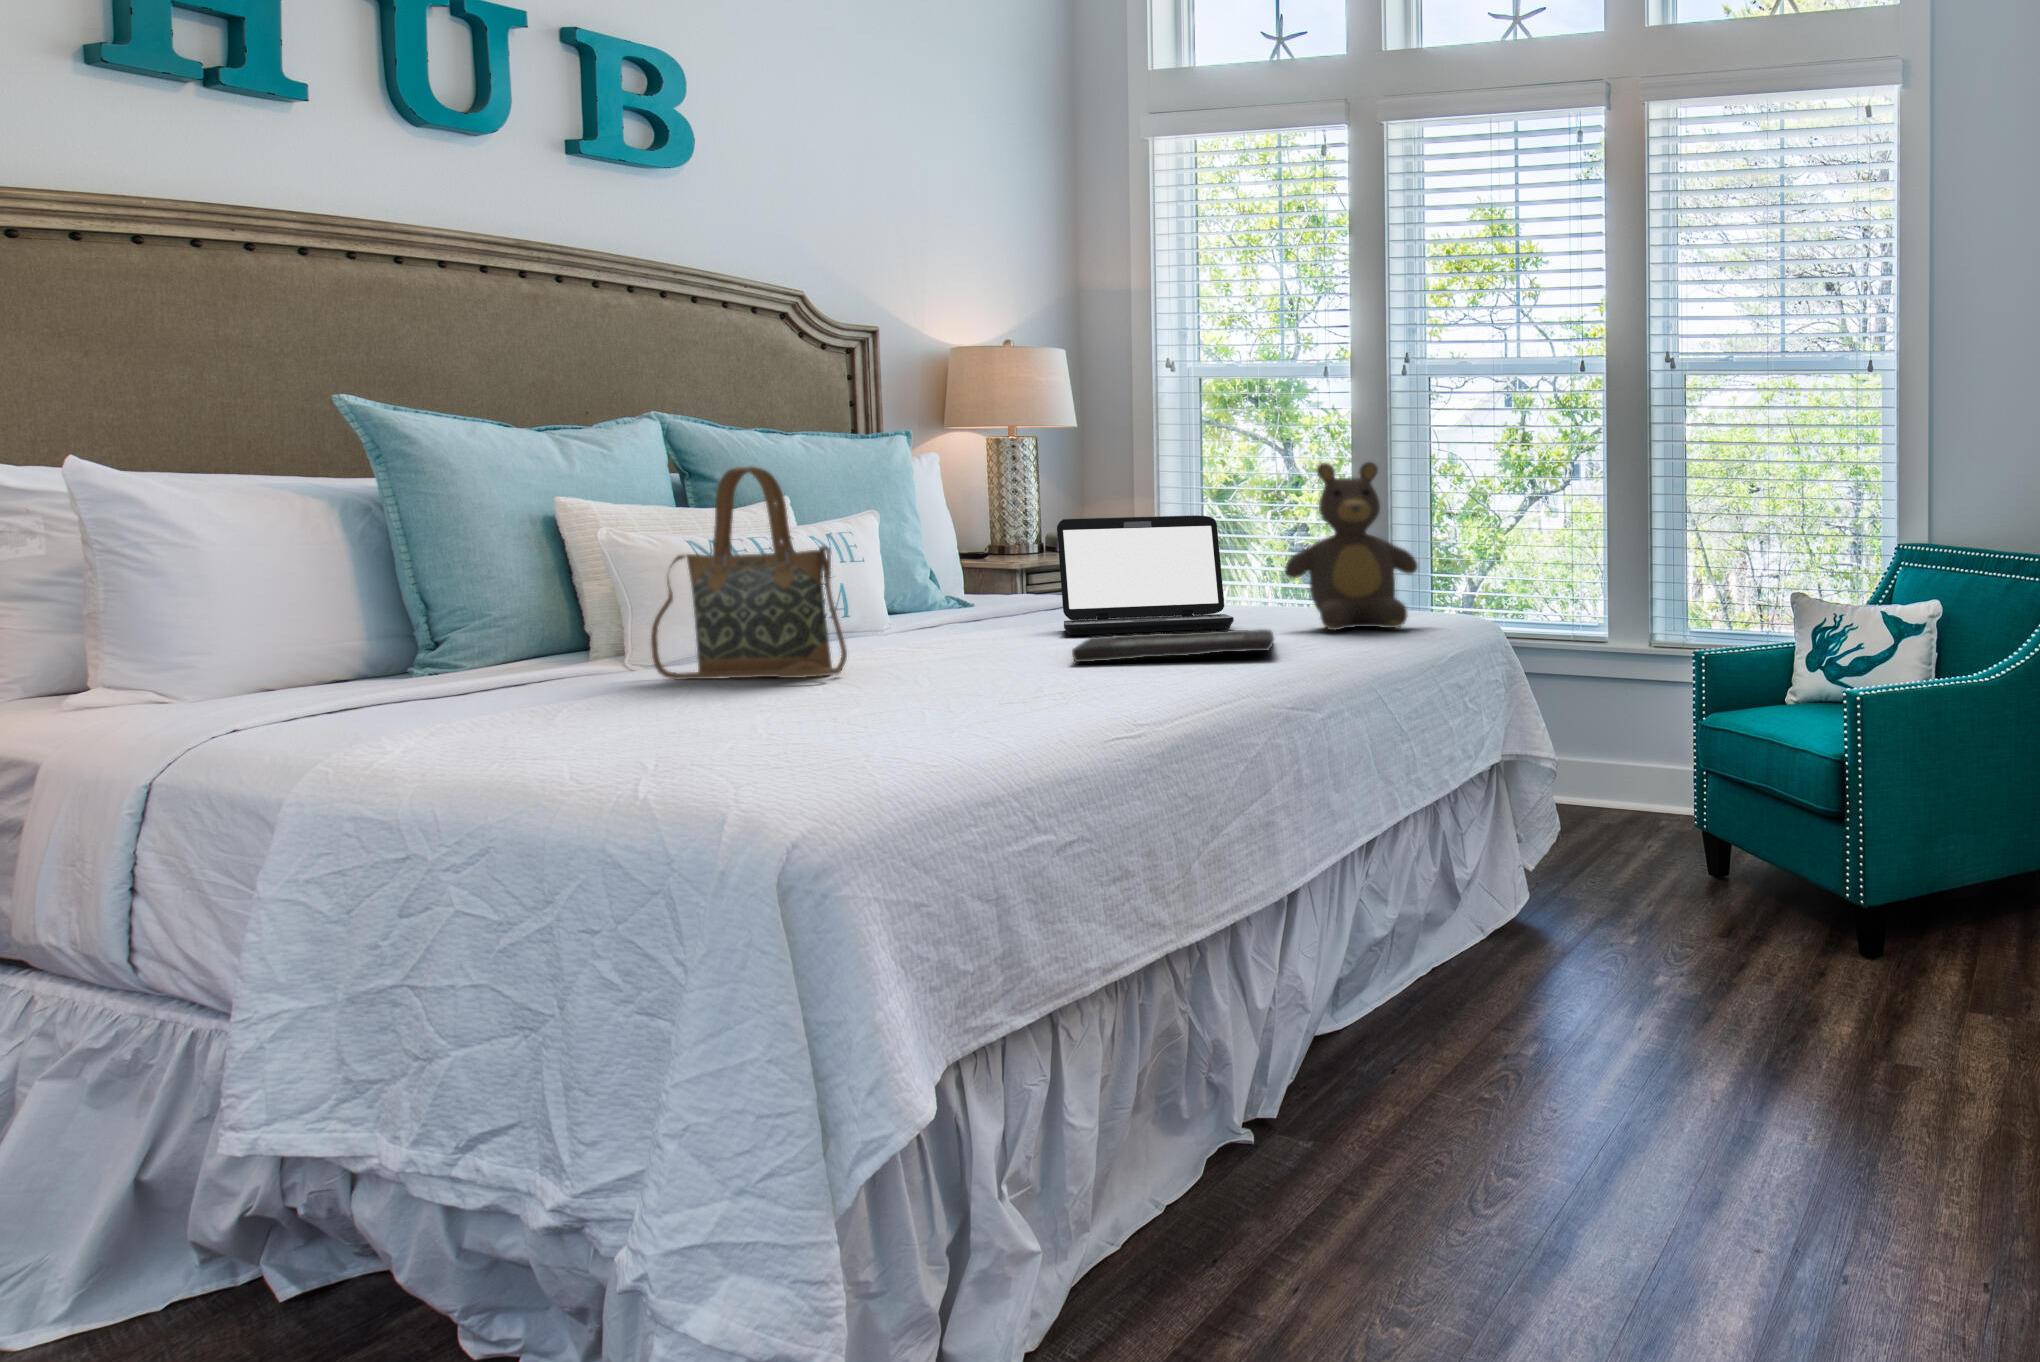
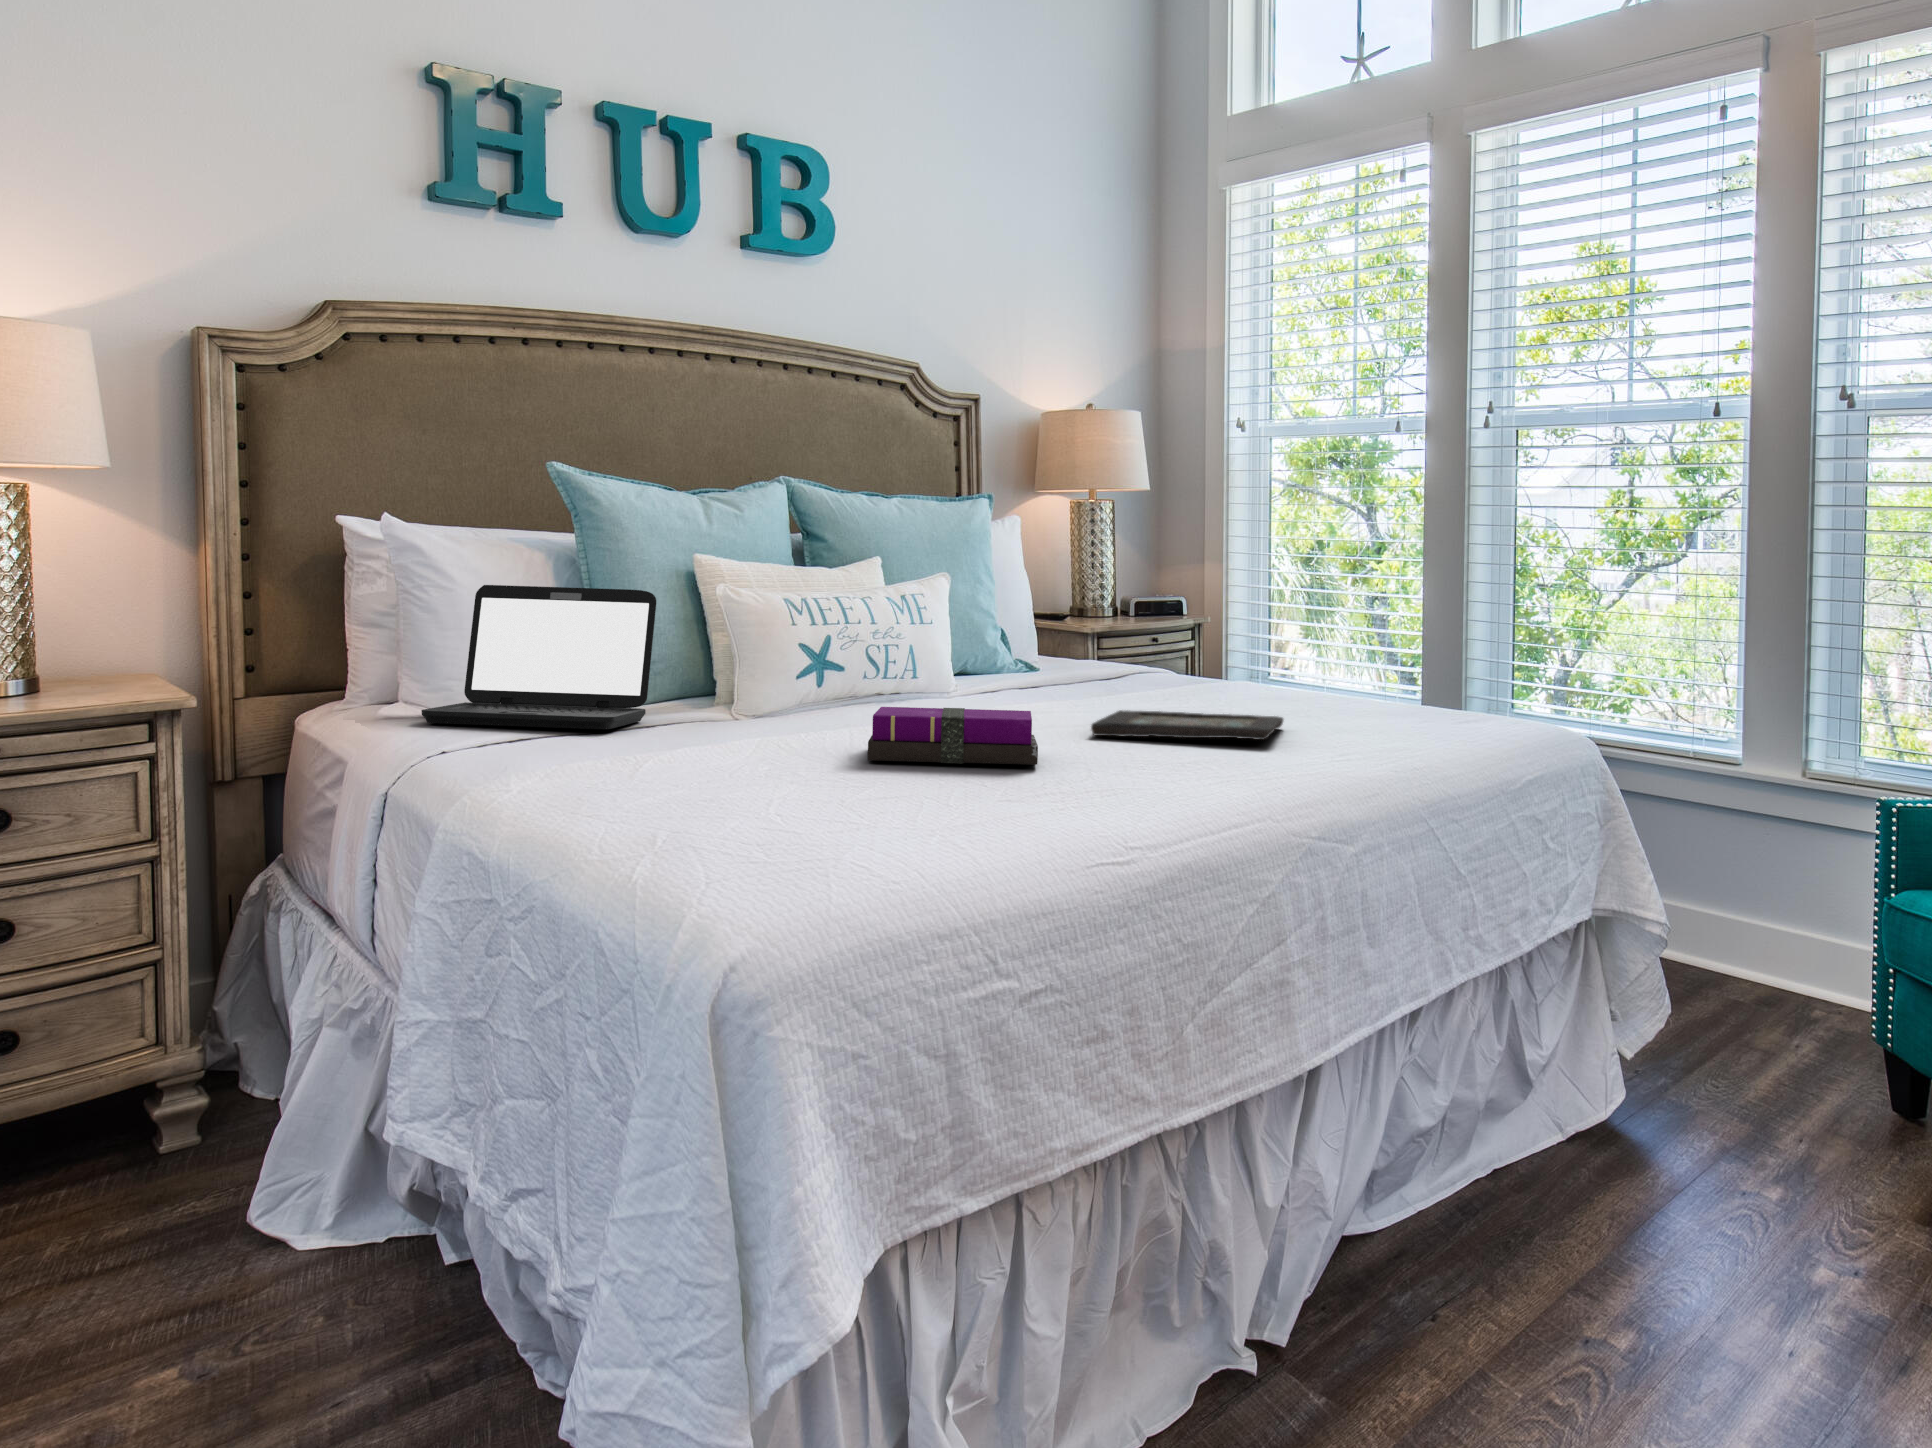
teddy bear: present [1285,462,1418,630] -> none [1313,558,1445,723]
handbag: present [651,467,847,679] -> none [754,549,904,731]
laptop: present [1057,515,1234,635] -> present [421,585,656,729]
notebook: none [815,635,1031,707] -> present [868,707,1038,765]

